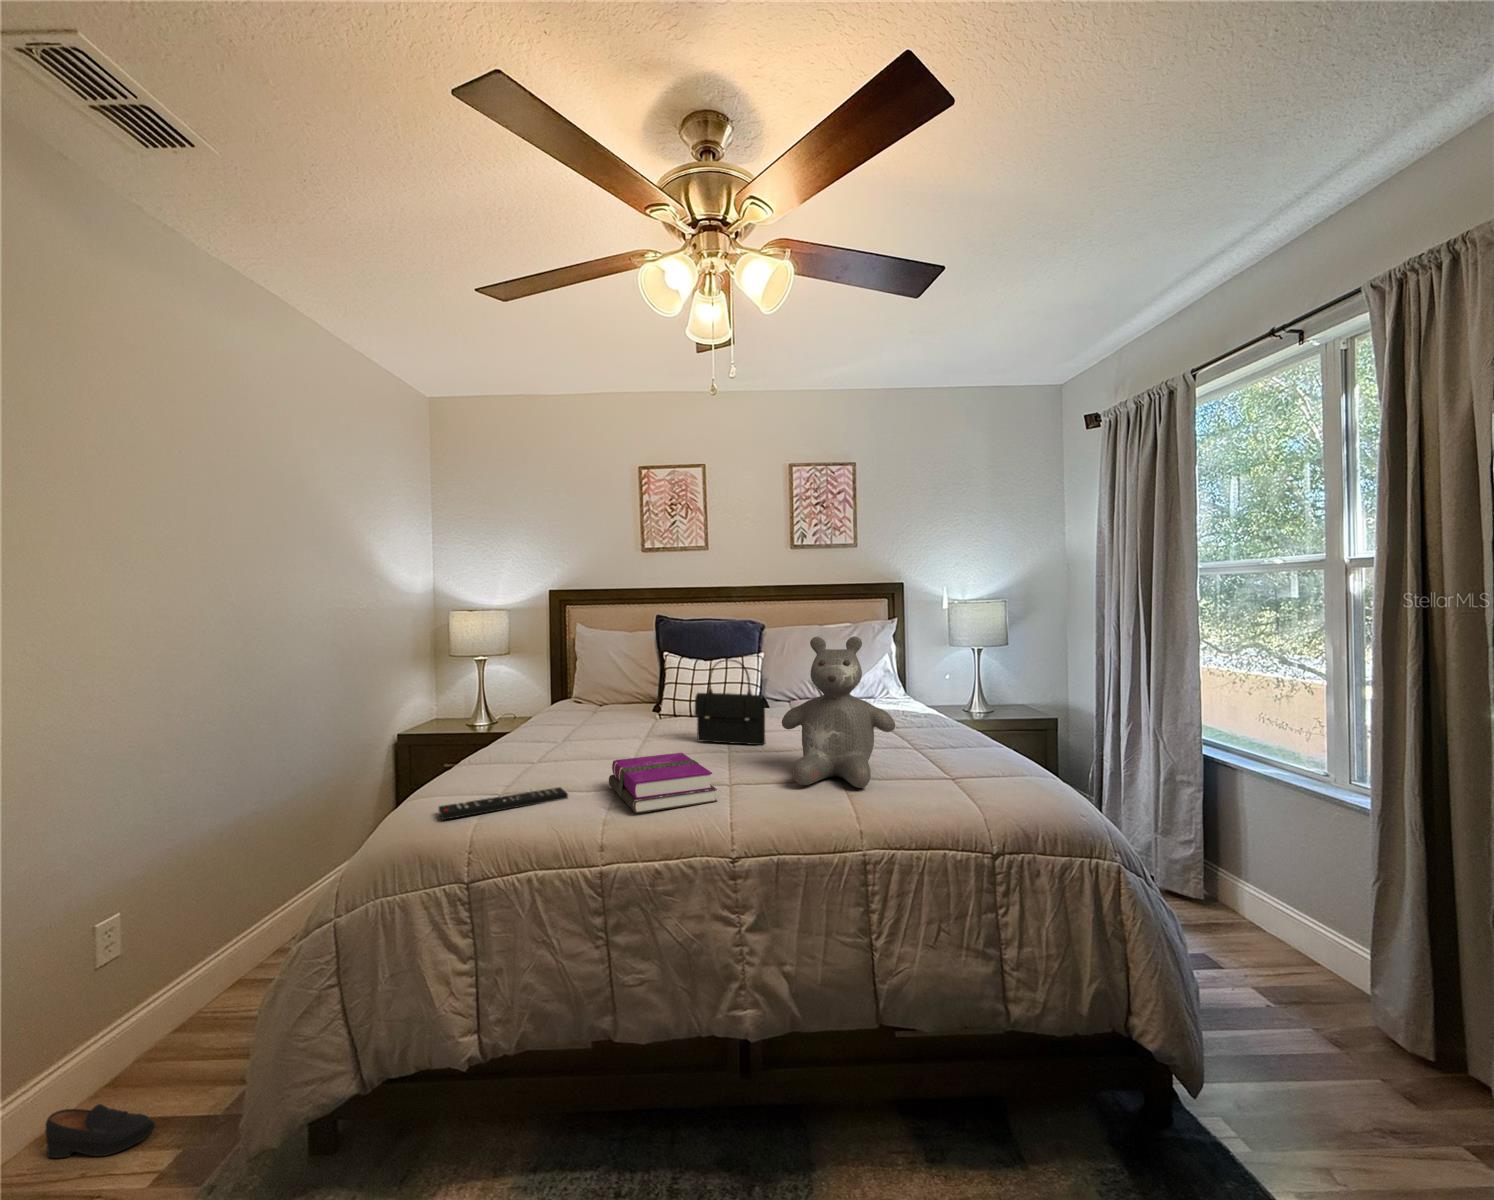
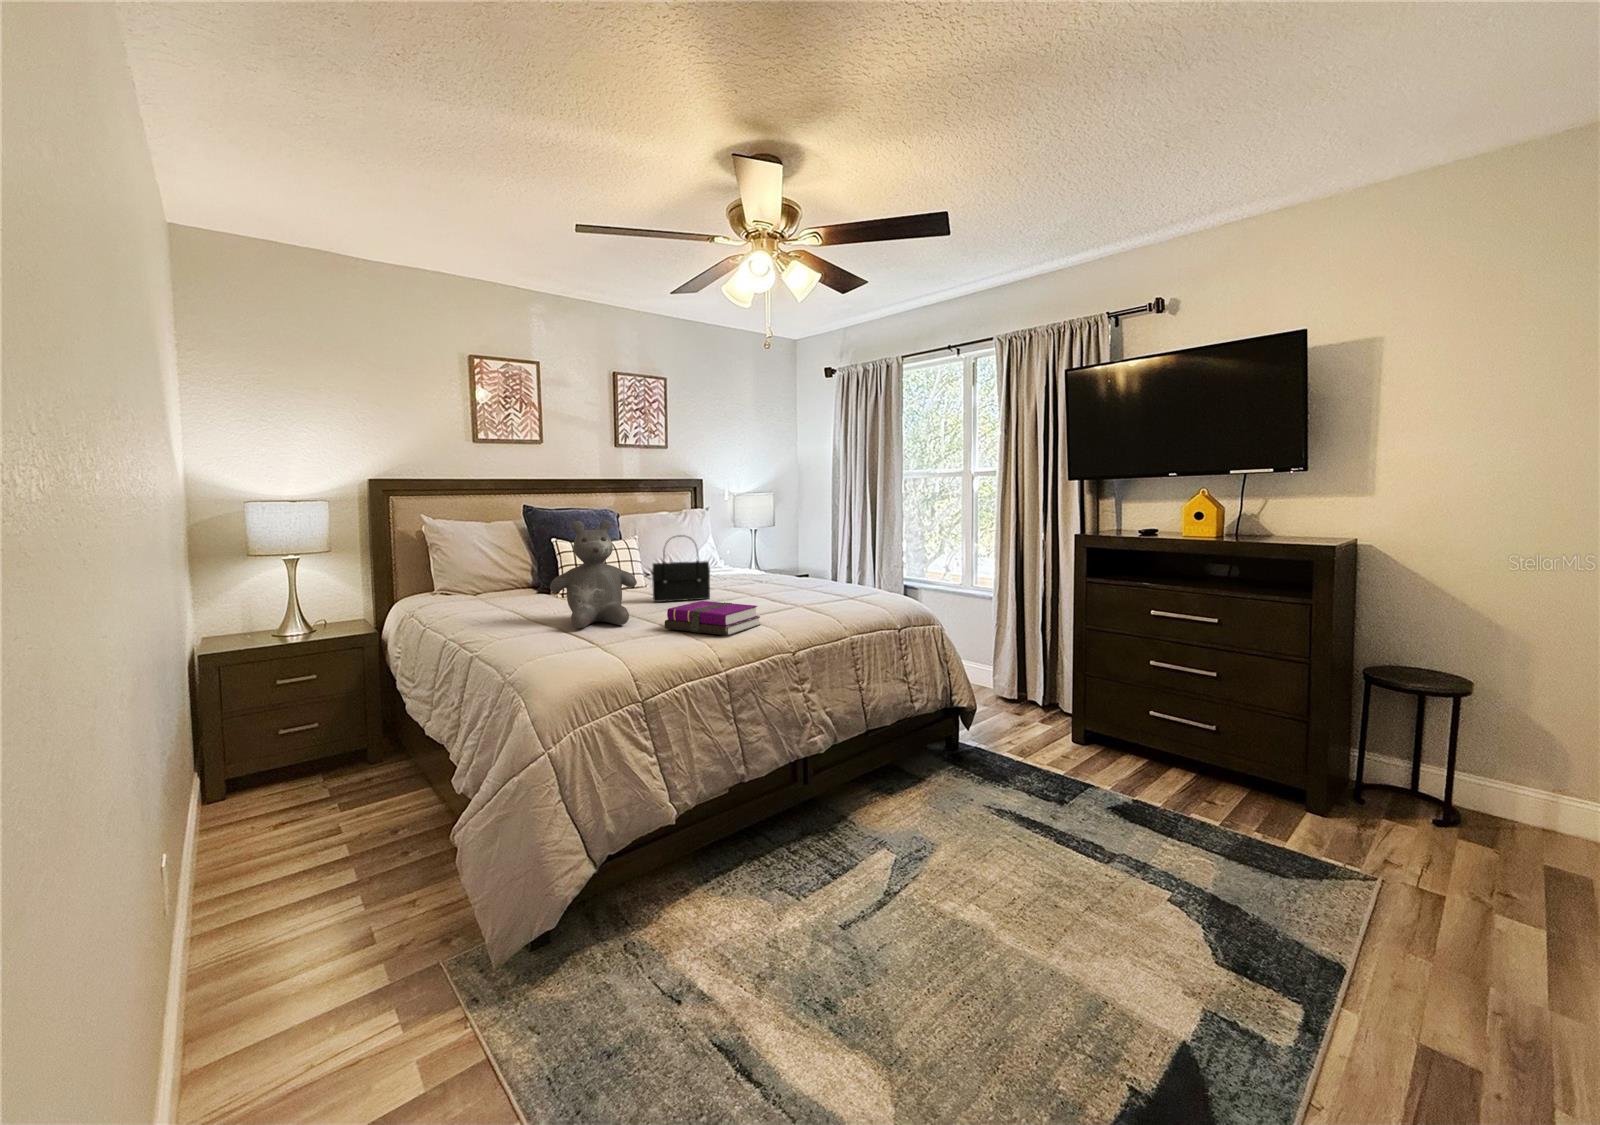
teddy bear: present [782,636,895,788] -> present [550,520,637,628]
remote control: present [439,787,568,820] -> none [570,633,649,660]
shoe: present [45,1104,156,1158] -> none [202,989,328,1063]

